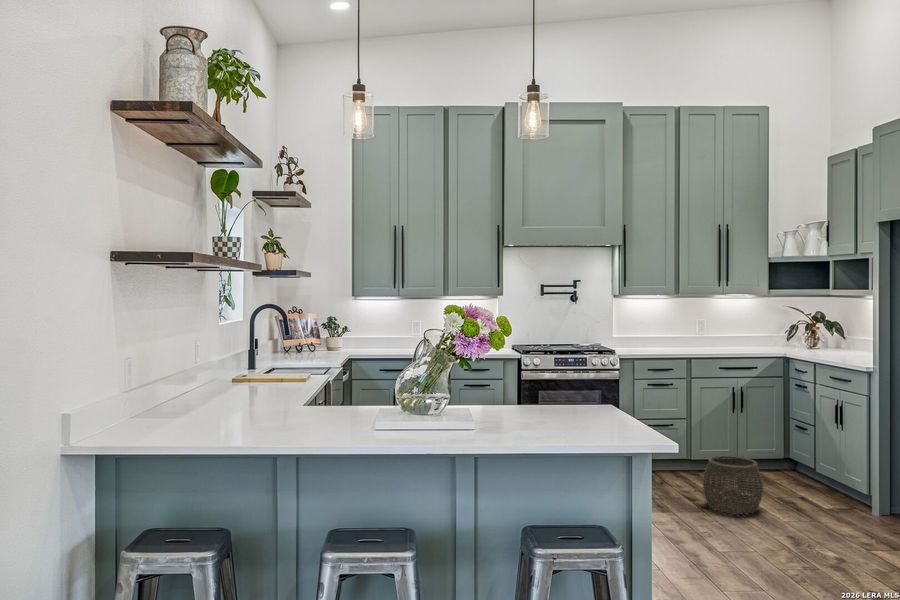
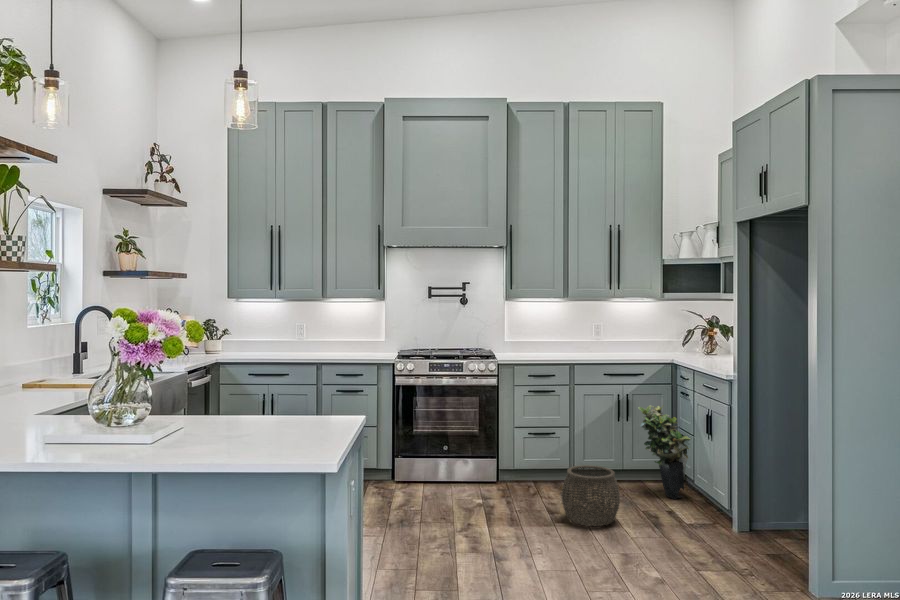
potted plant: none [755,397,812,488] -> present [639,406,690,499]

